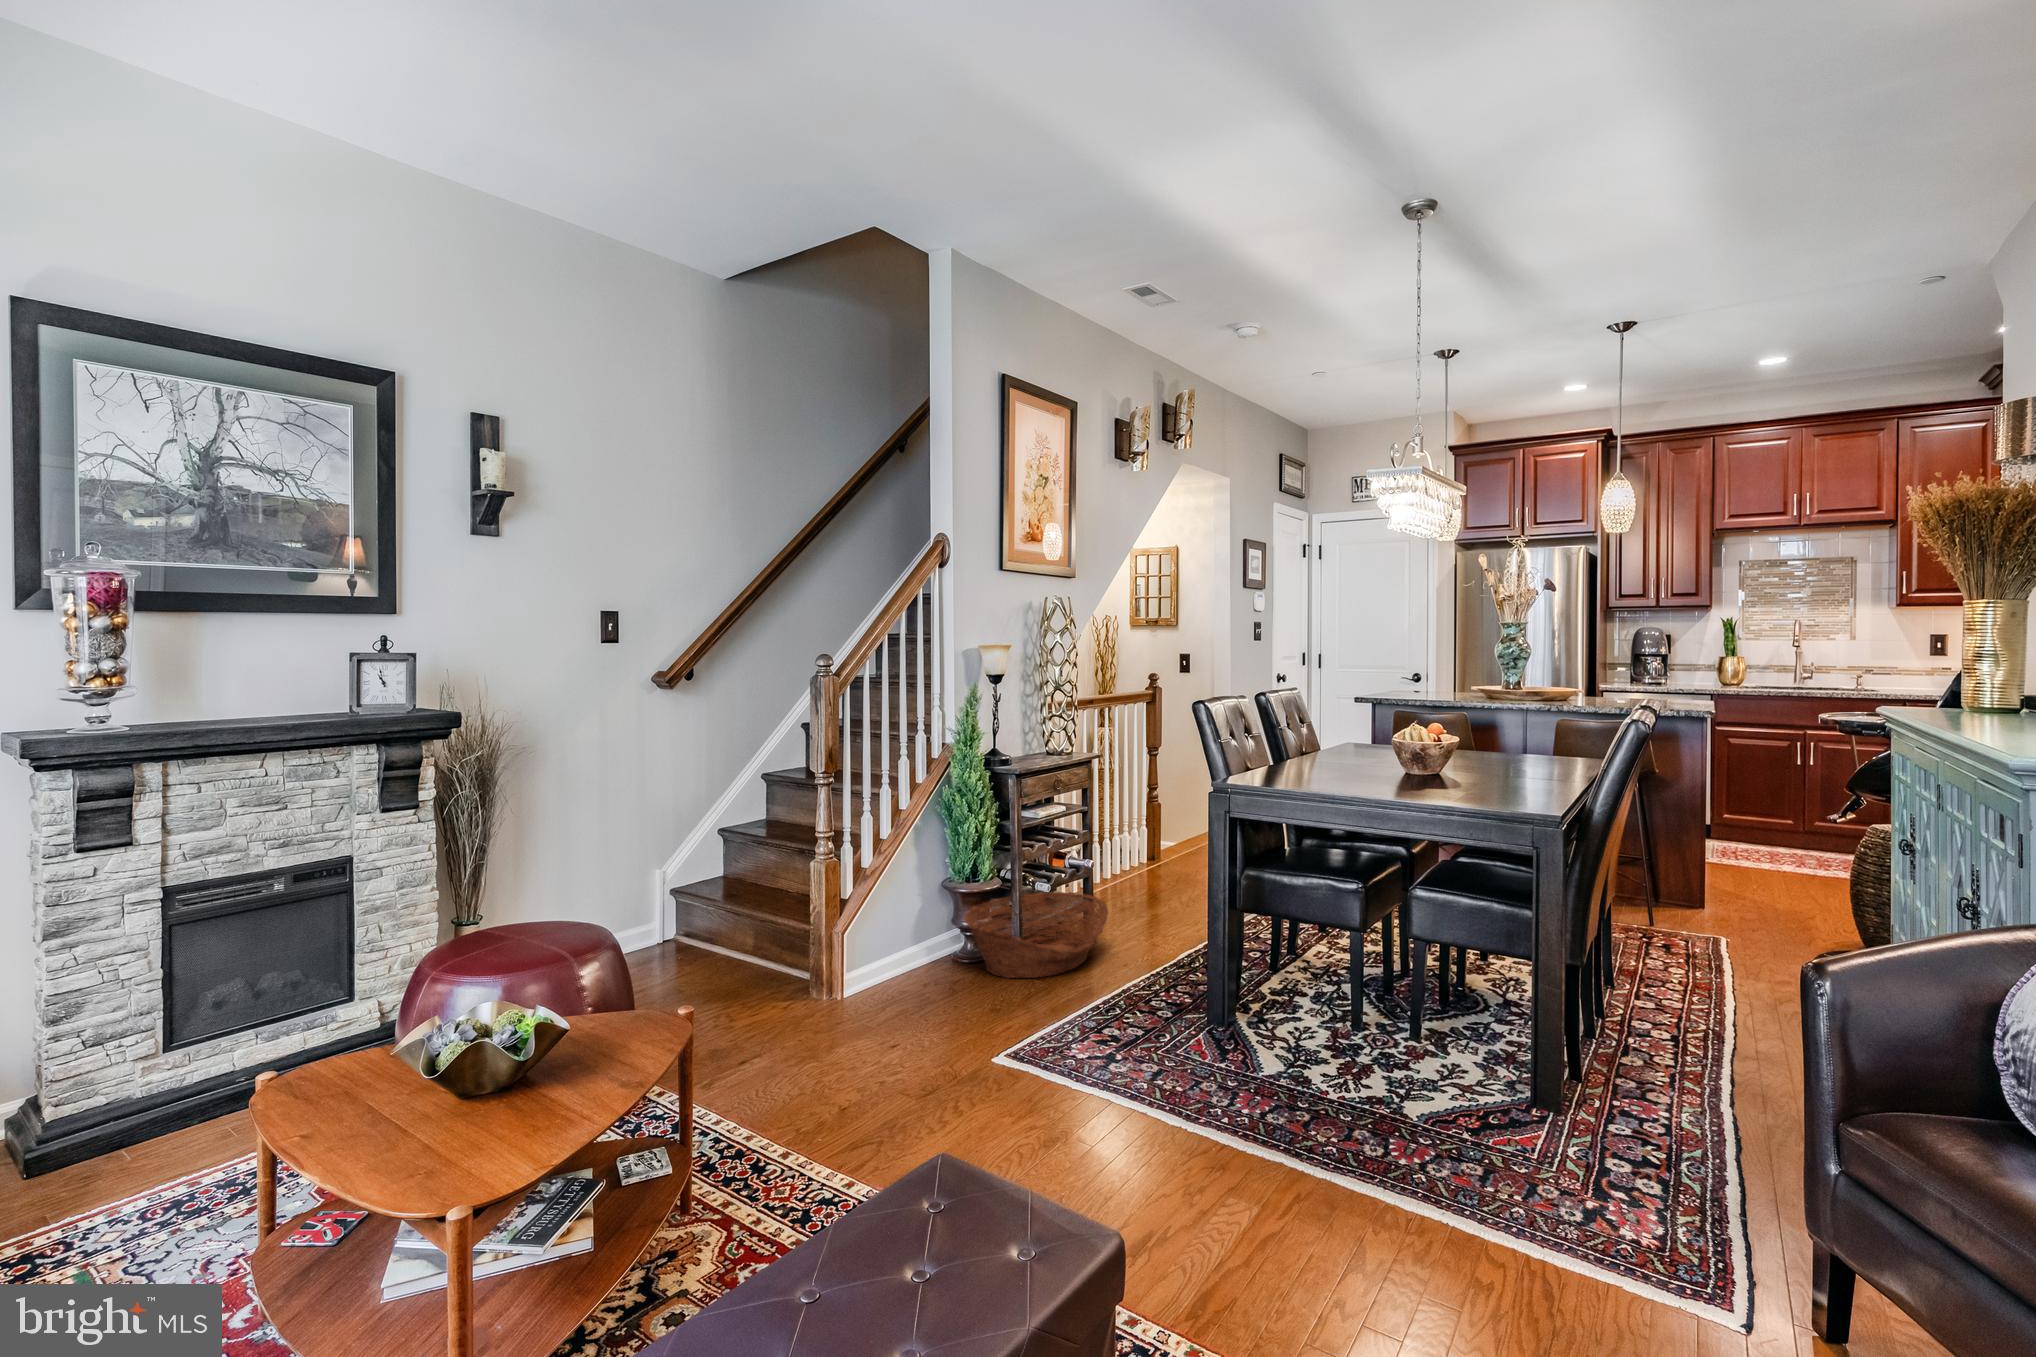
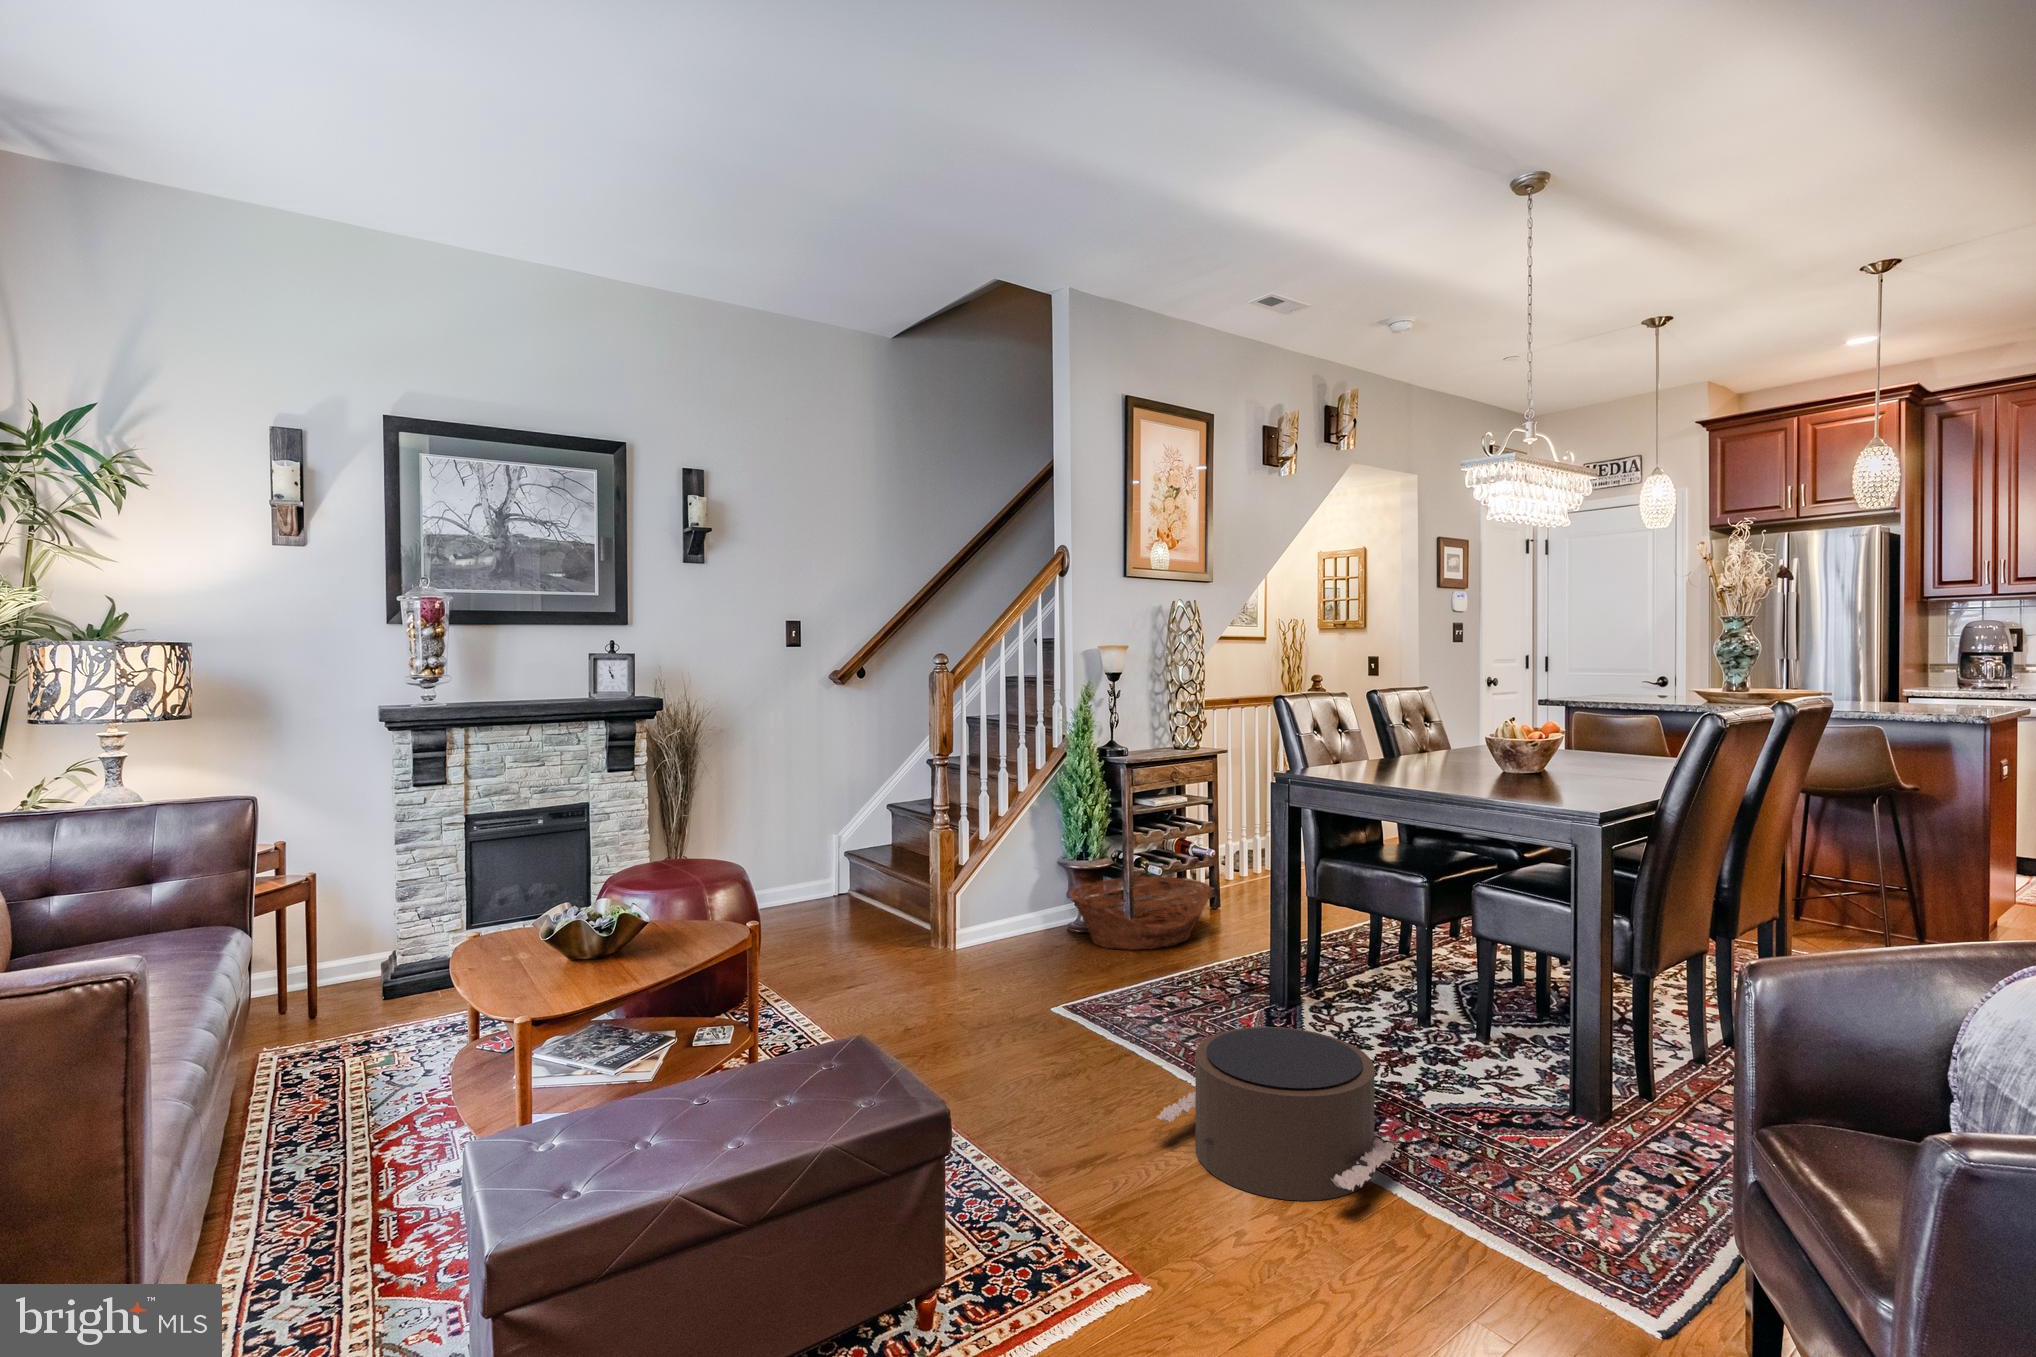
pouf: none [1234,1073,1509,1286] -> present [1157,1027,1398,1201]

